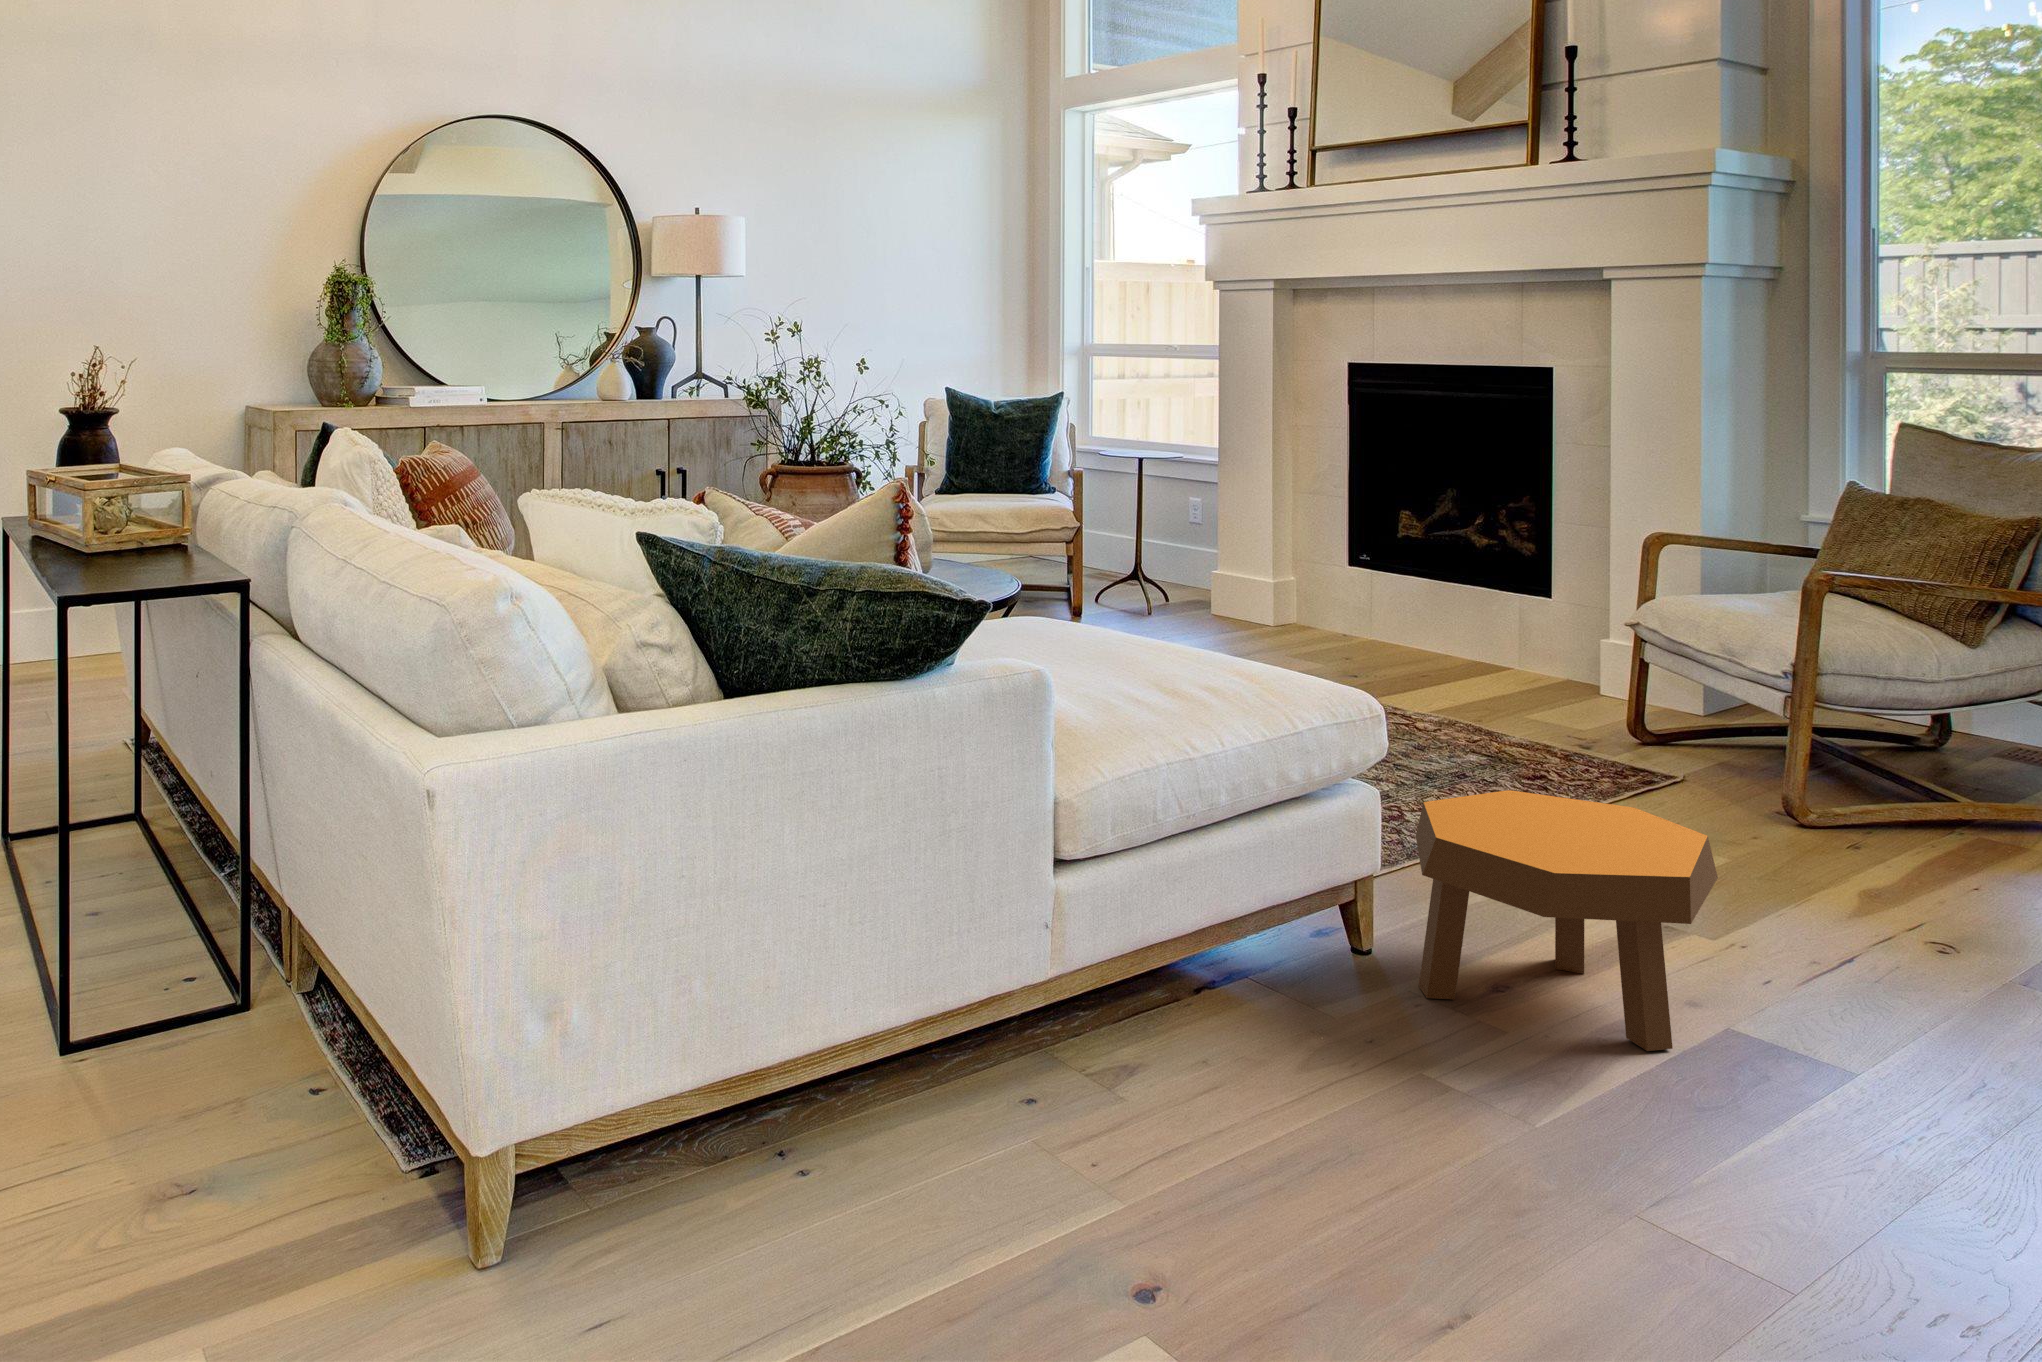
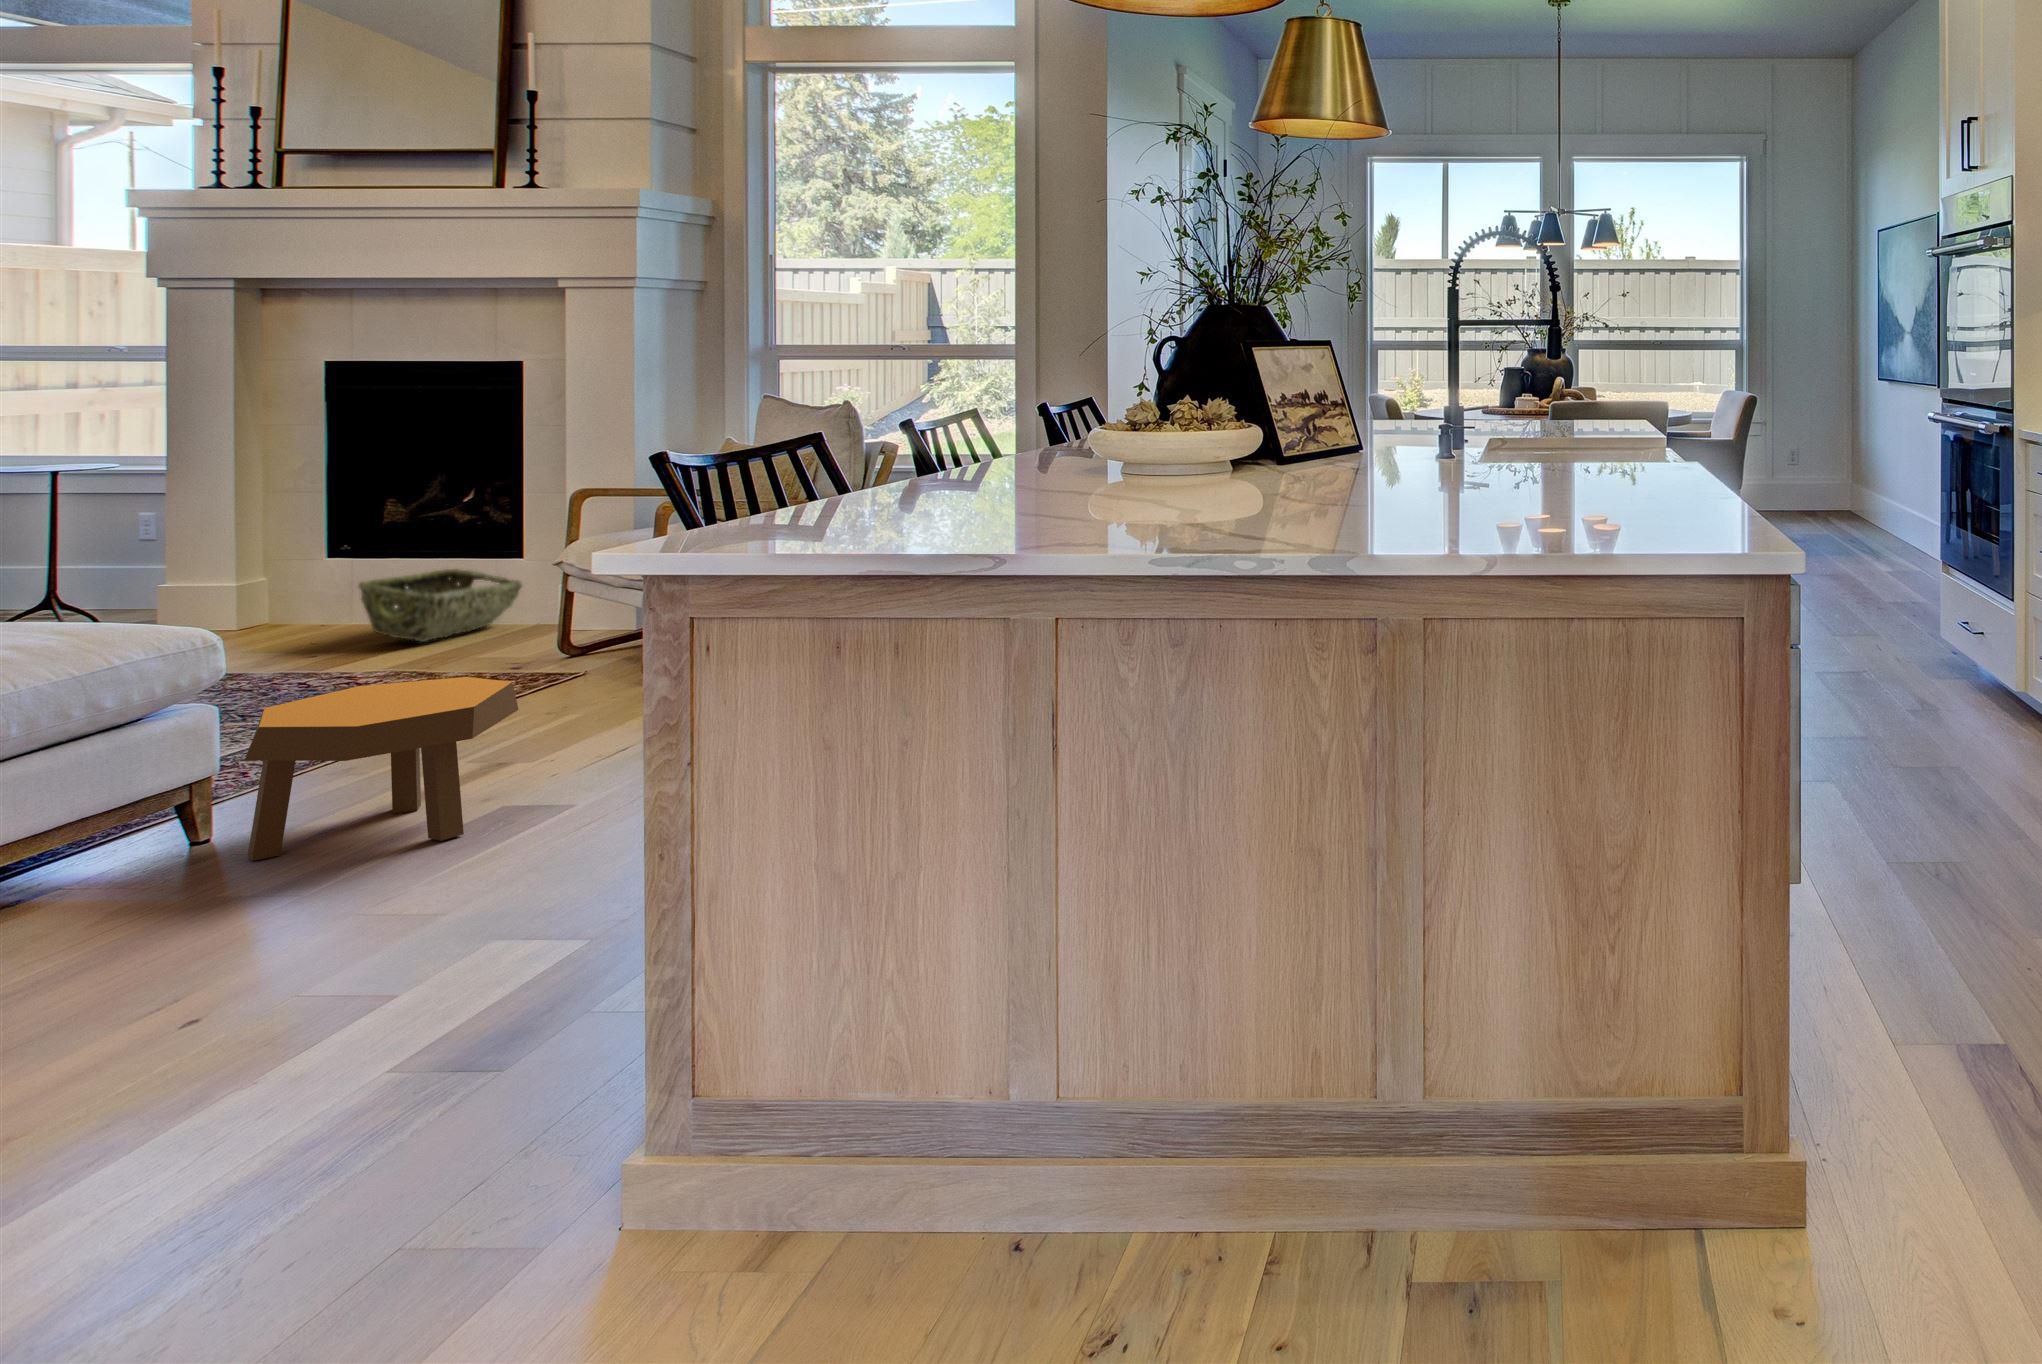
woven basket: none [1398,602,1556,686] -> present [358,569,522,642]

